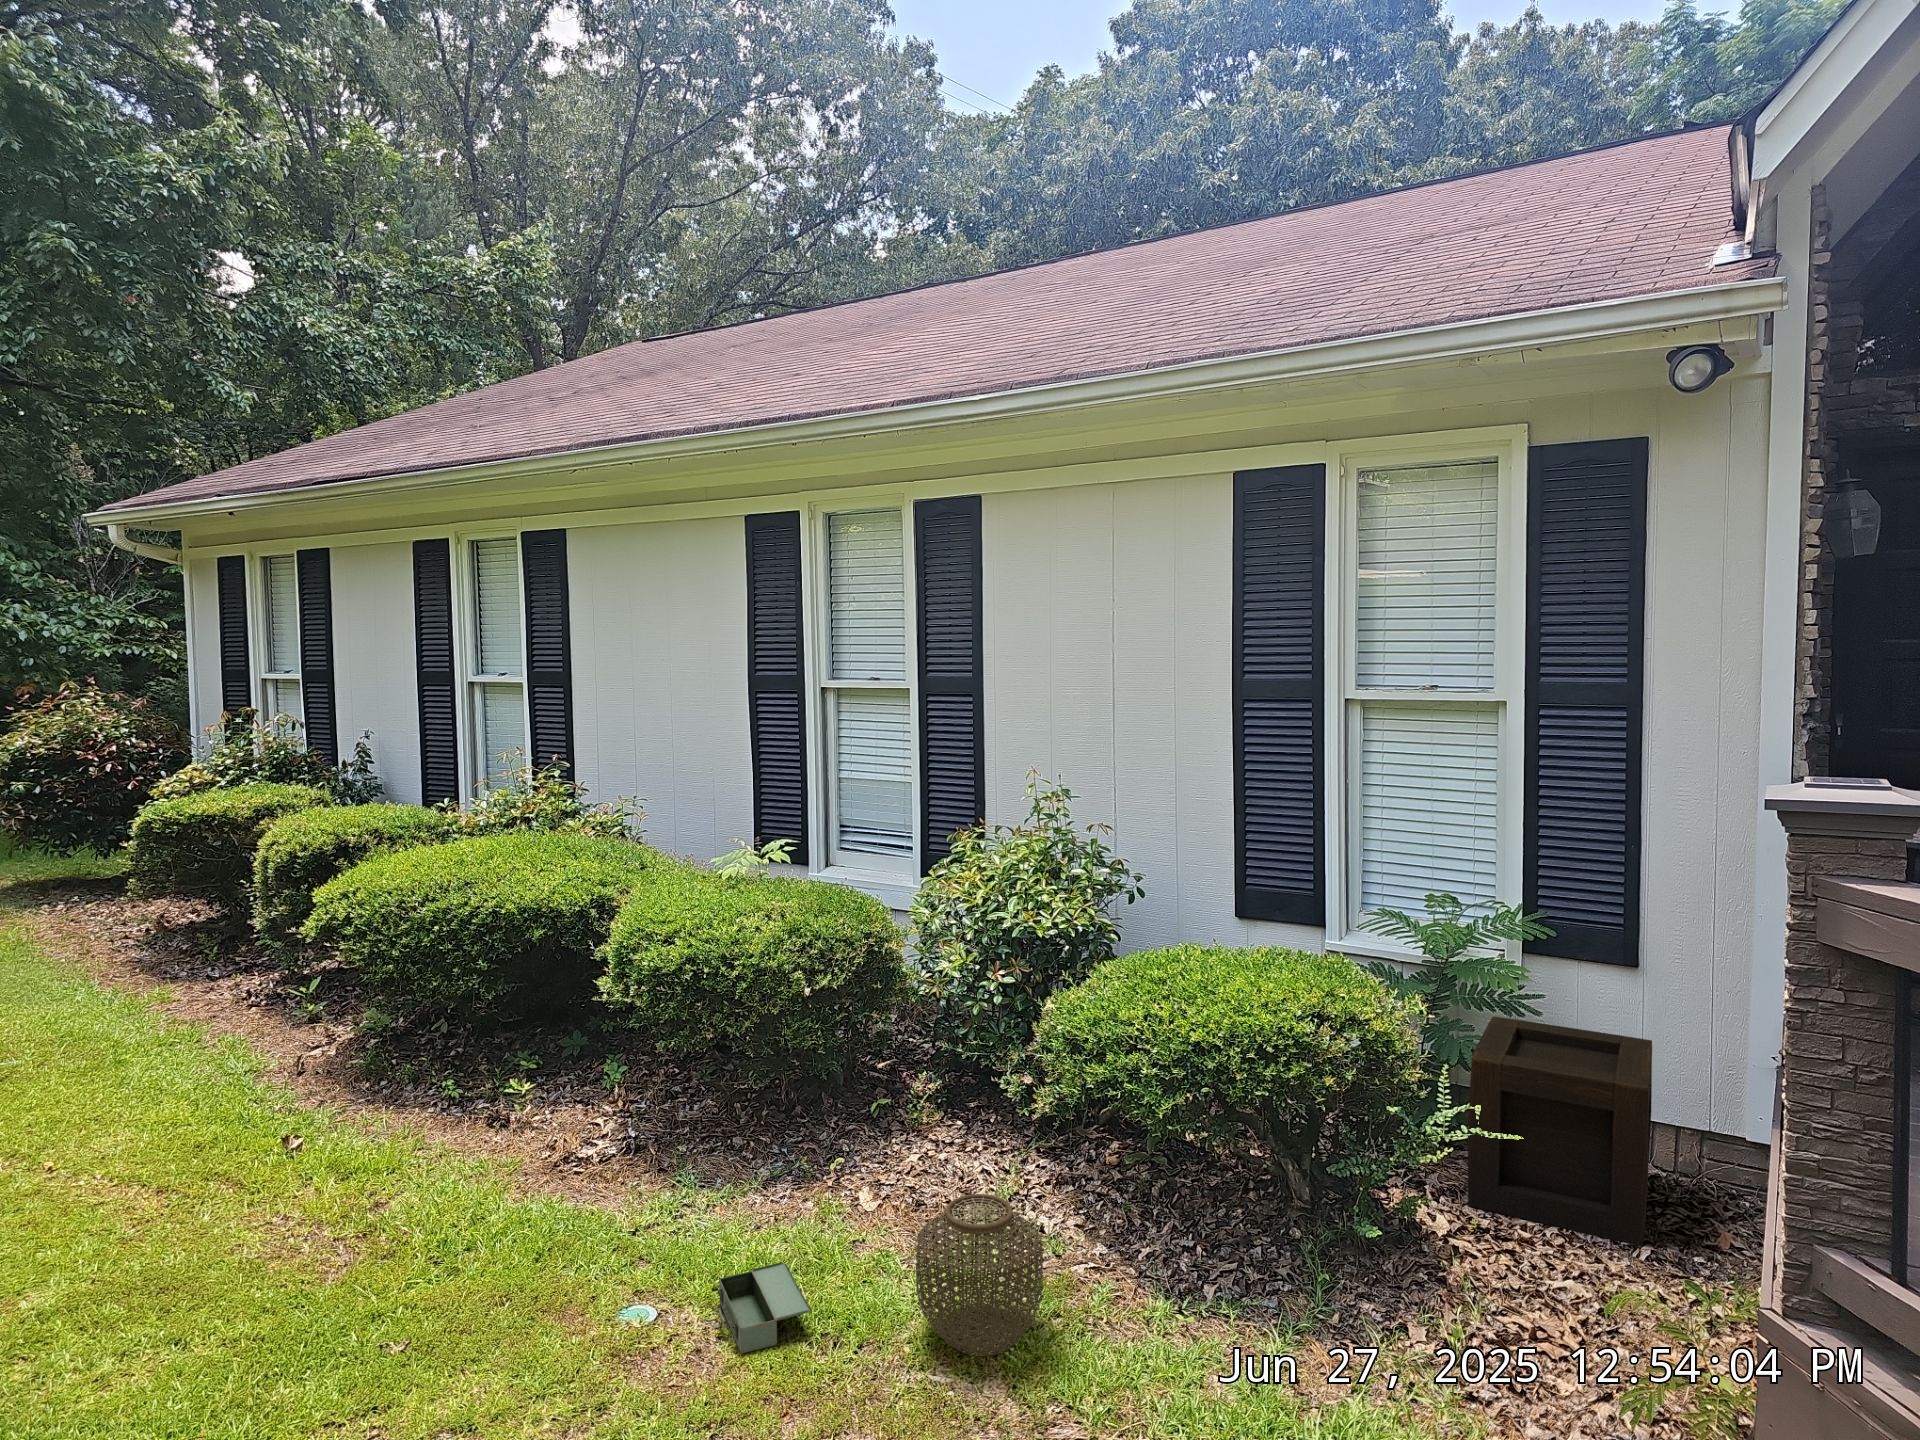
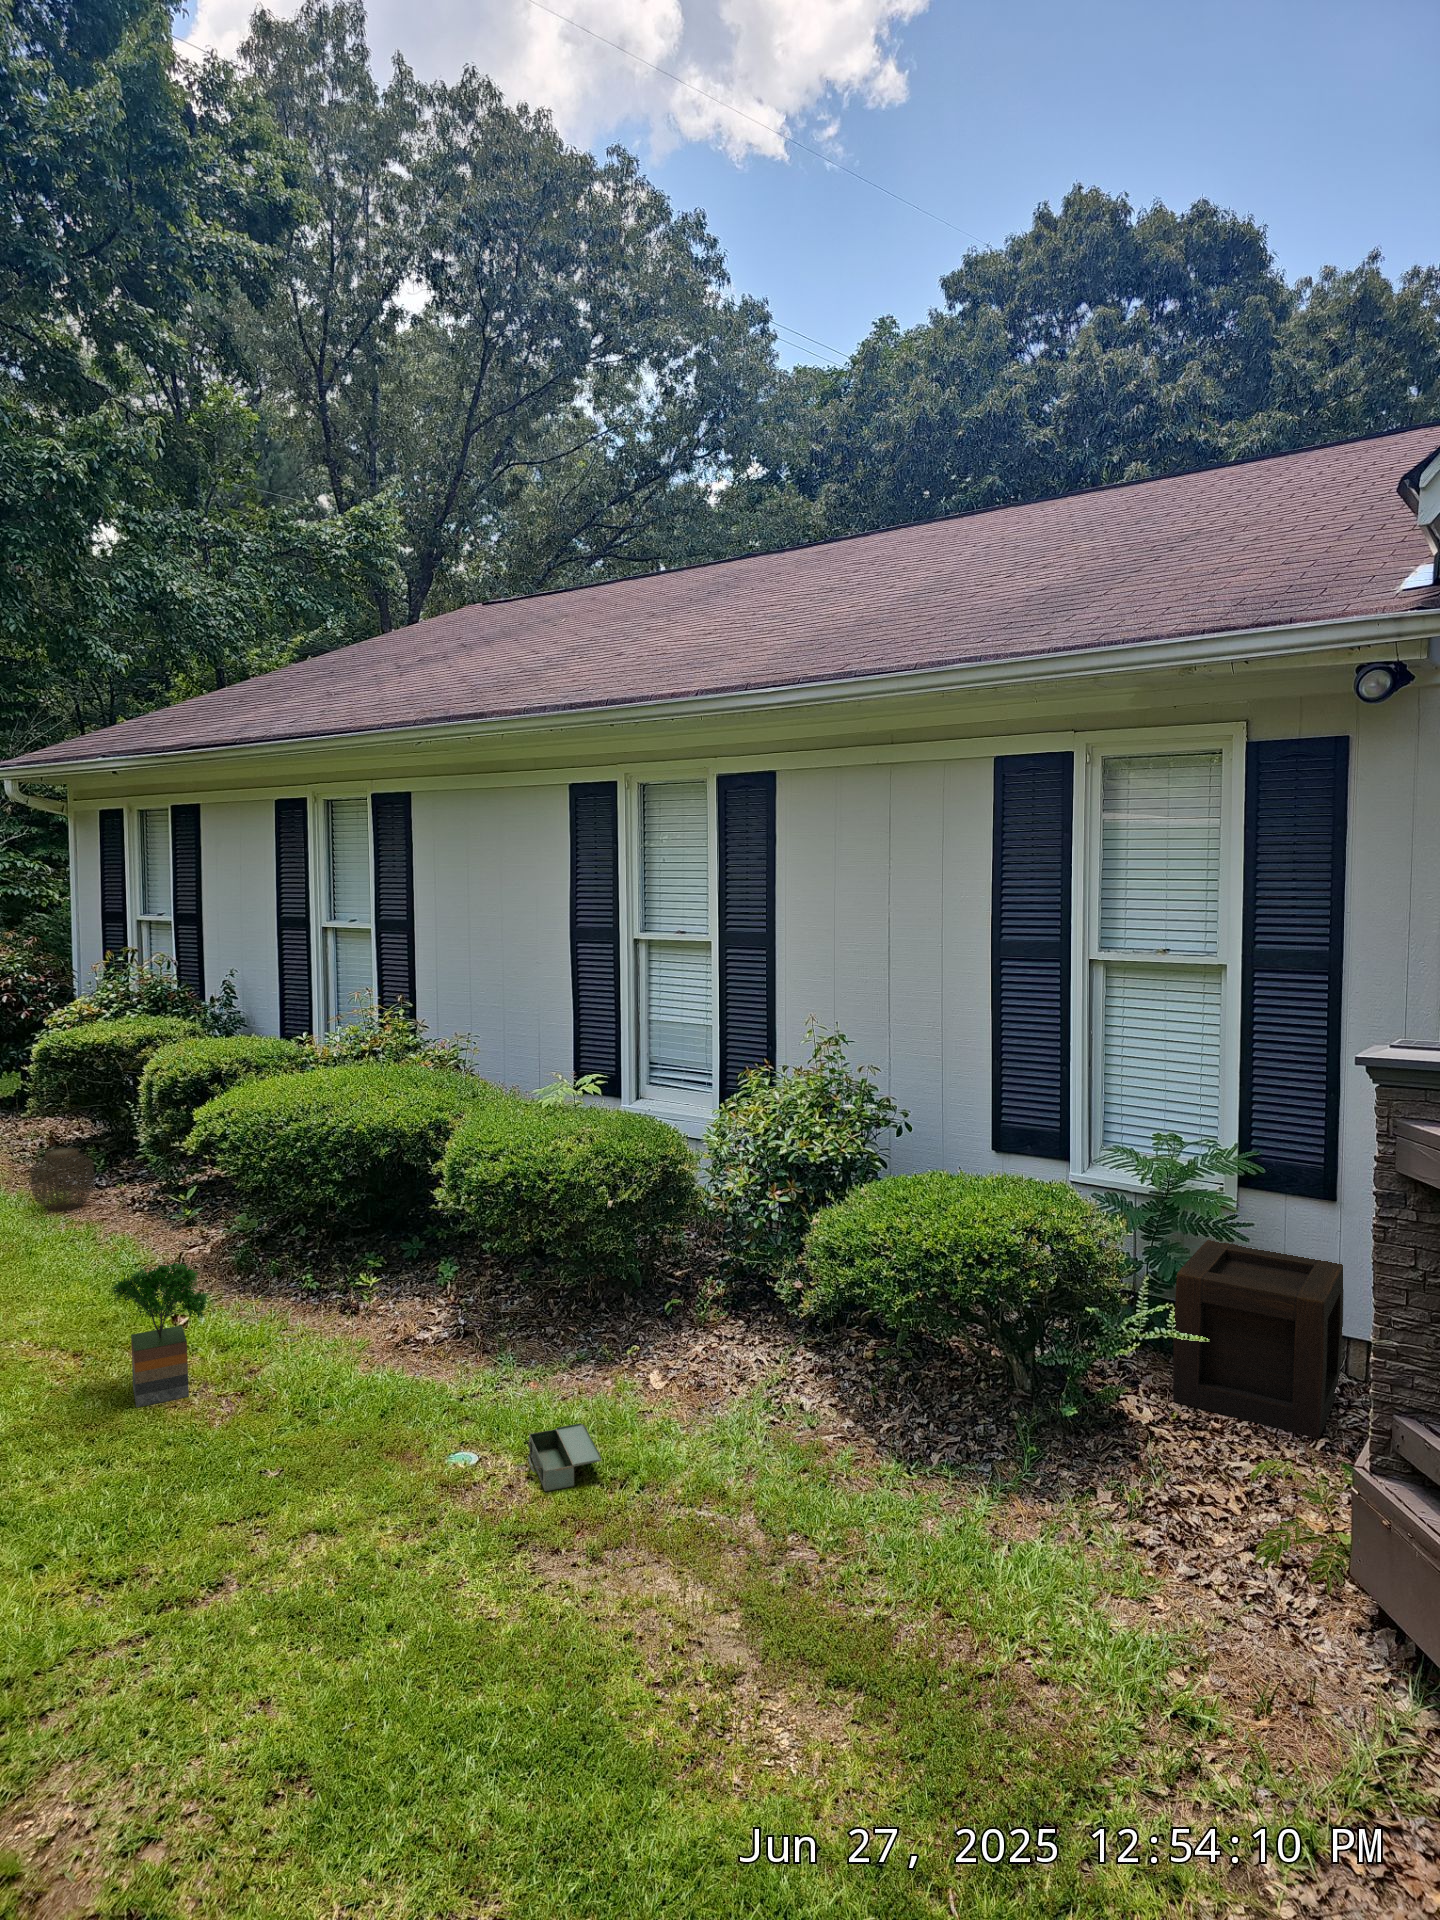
potted tree: none [194,1076,322,1259] -> present [112,1262,208,1407]
woven basket: present [916,1194,1043,1356] -> present [30,1148,94,1211]

